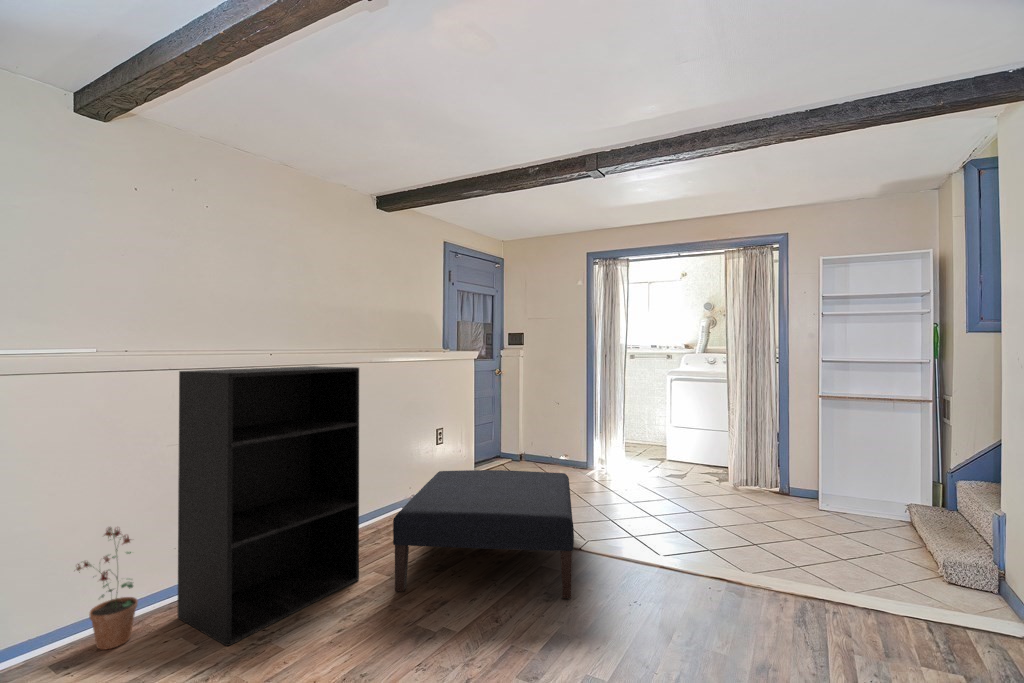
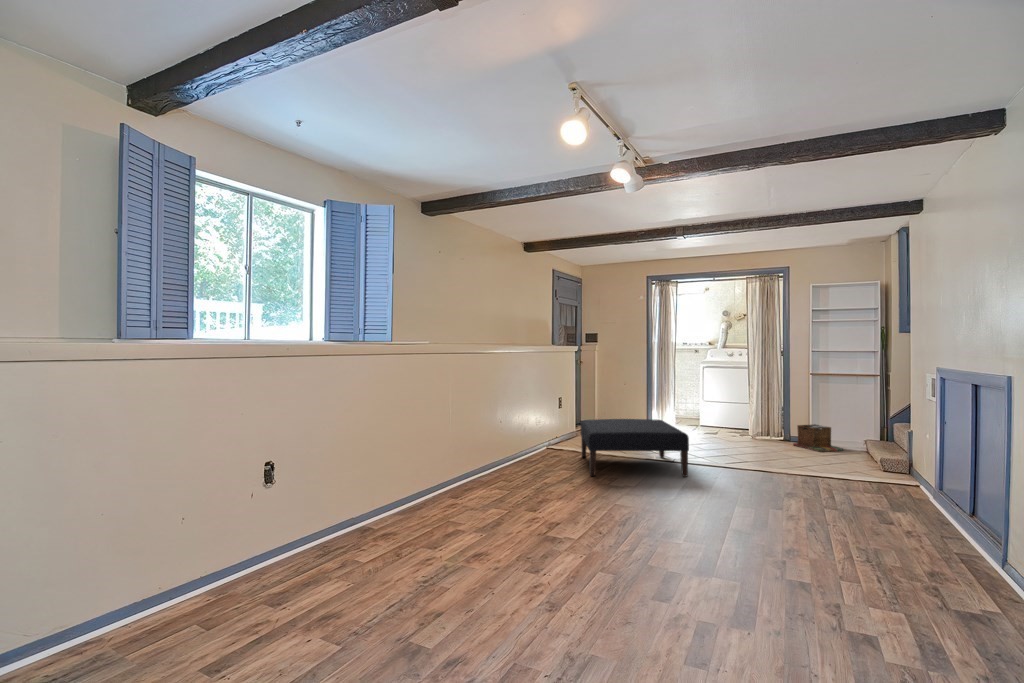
bookshelf: present [177,366,359,646] -> none [489,354,565,491]
laundry basket: none [790,475,871,525] -> present [793,424,843,452]
potted plant: present [77,527,138,650] -> none [454,435,485,493]

